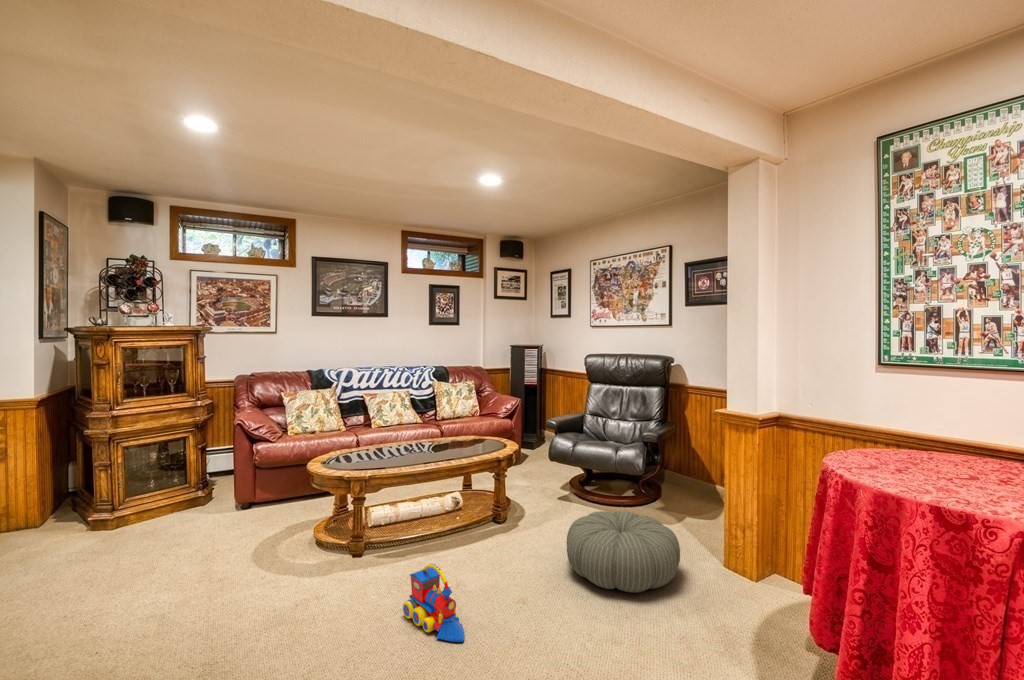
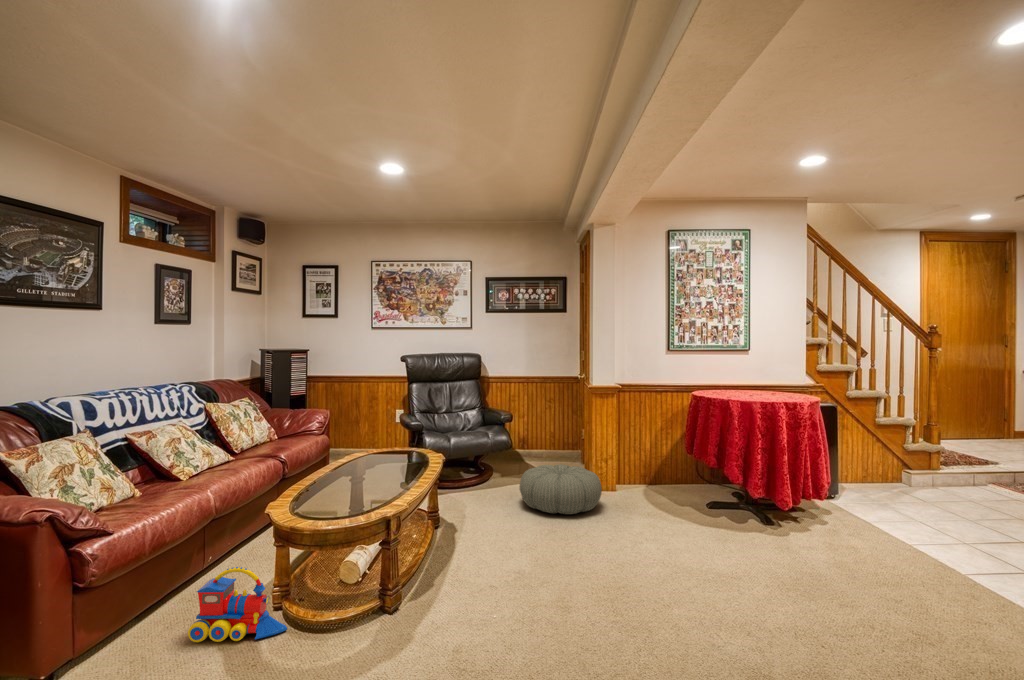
toy train: present [403,564,465,642] -> present [188,567,287,642]

